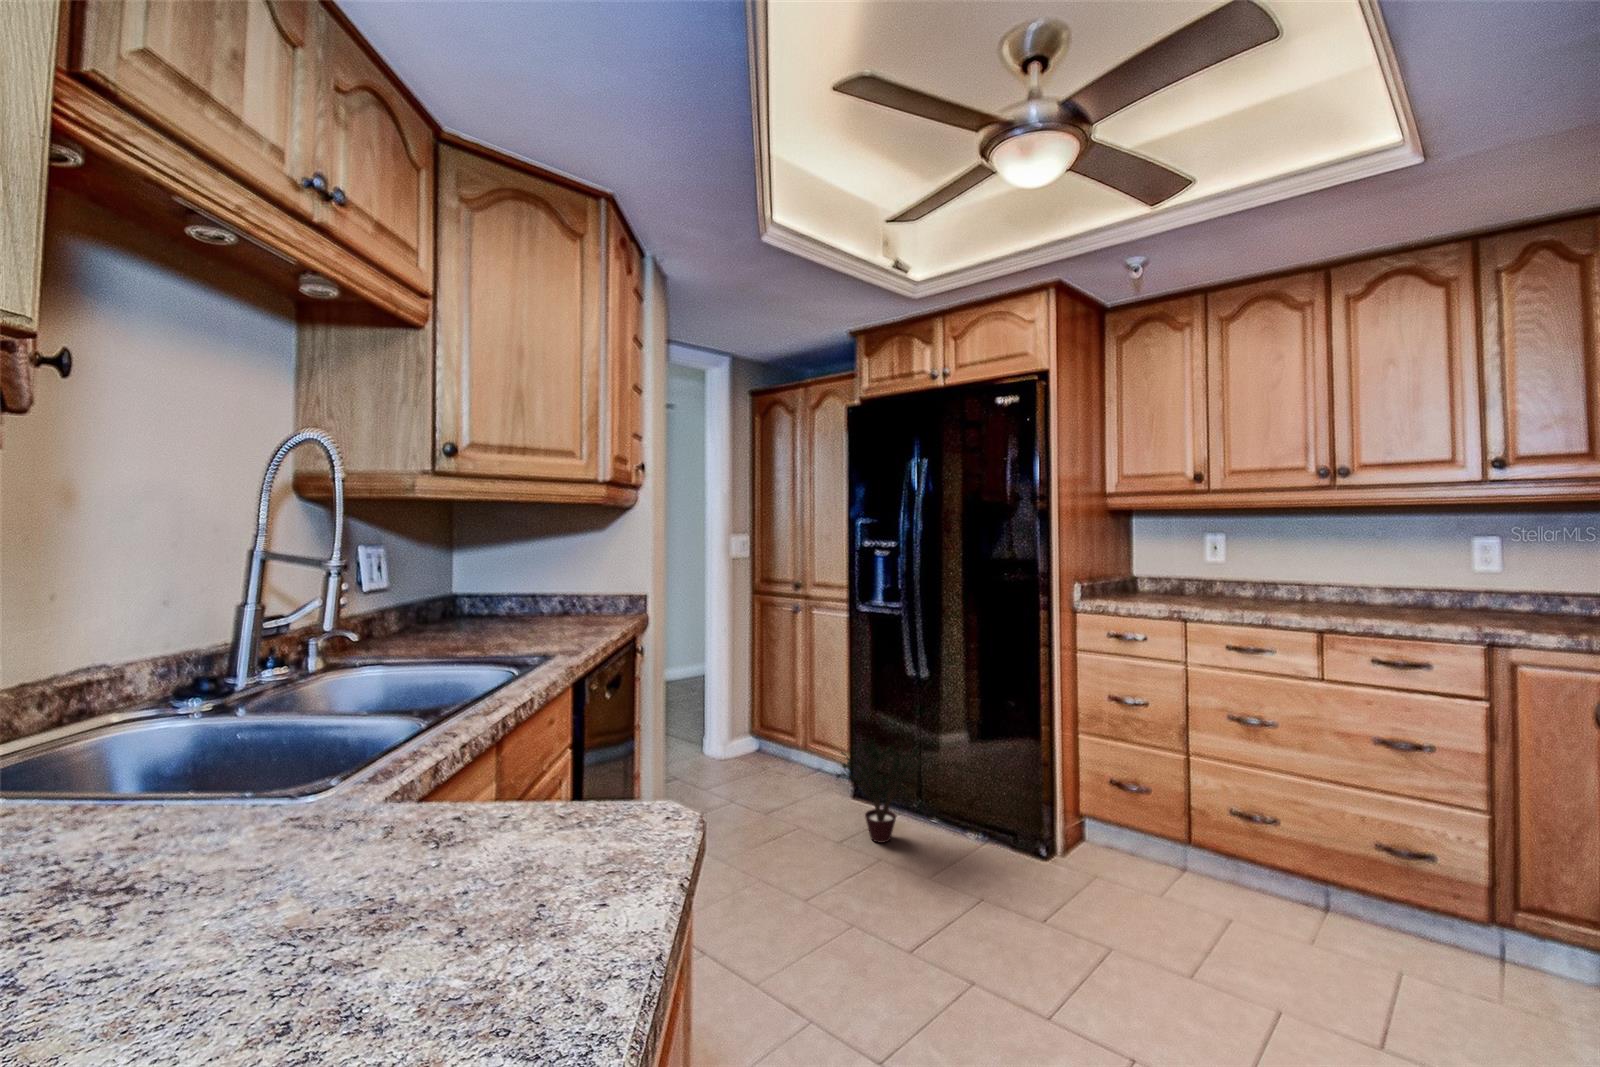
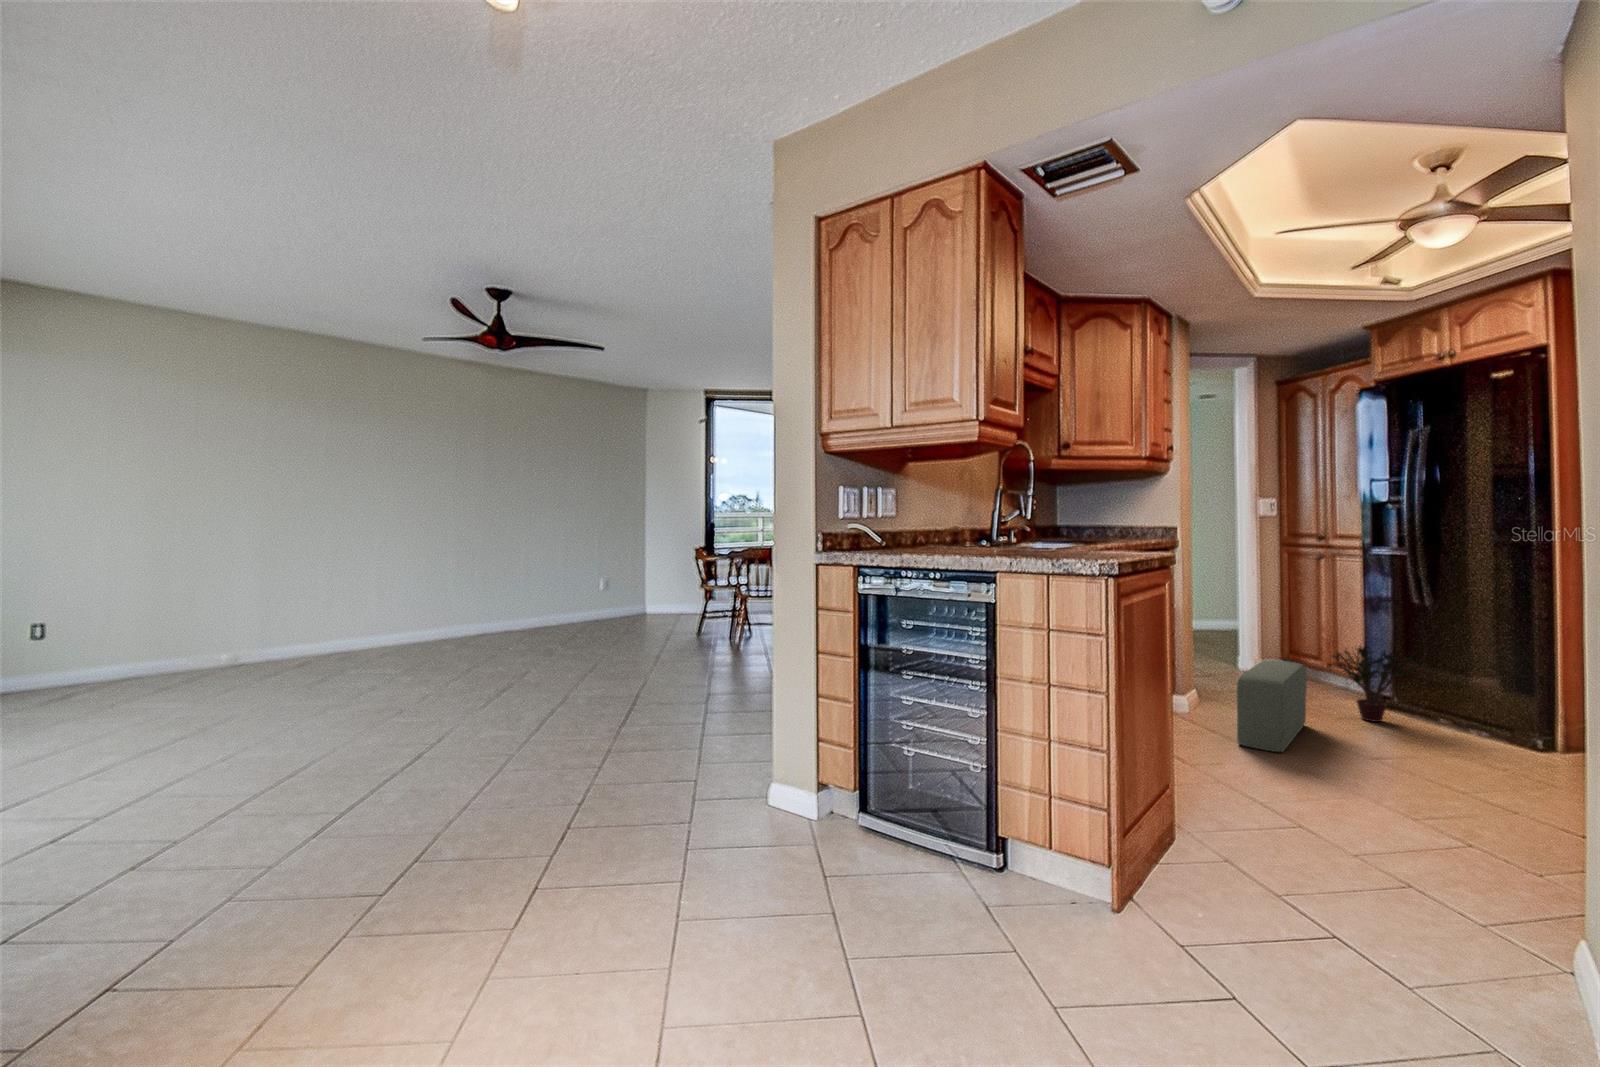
pouf: none [770,799,843,1016] -> present [1236,660,1307,752]

